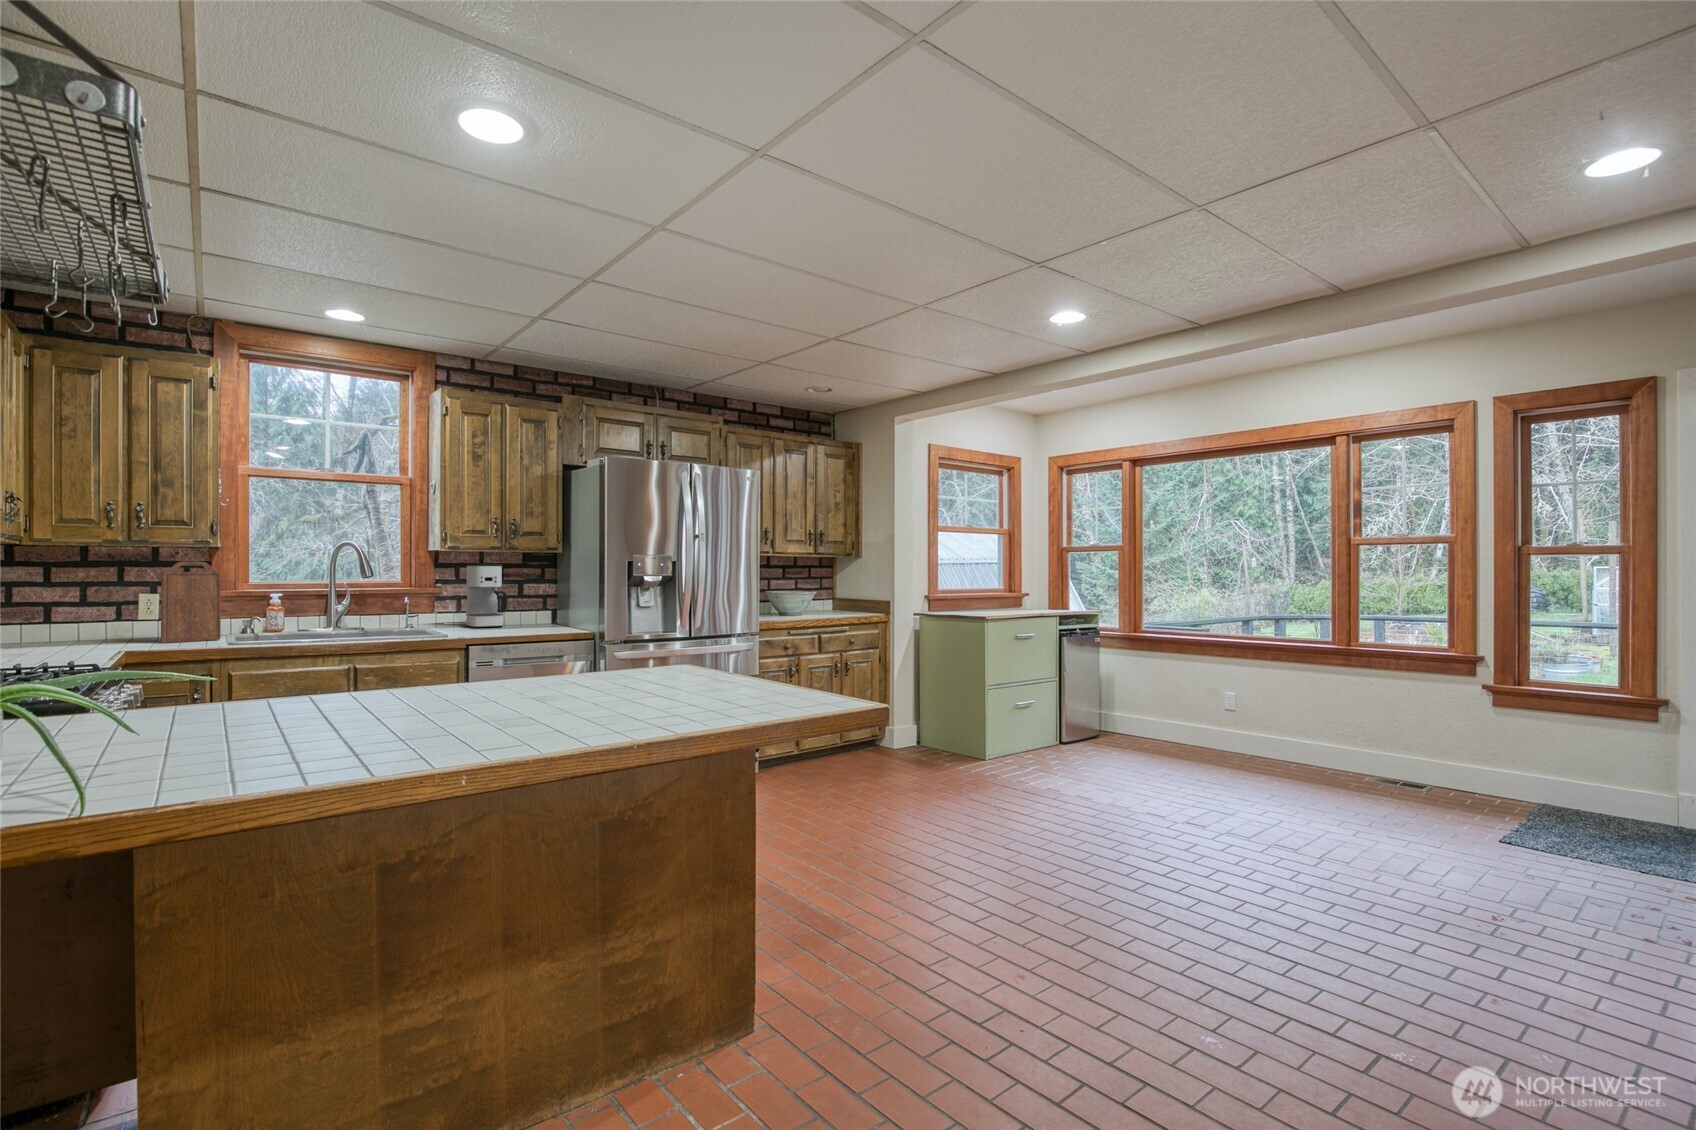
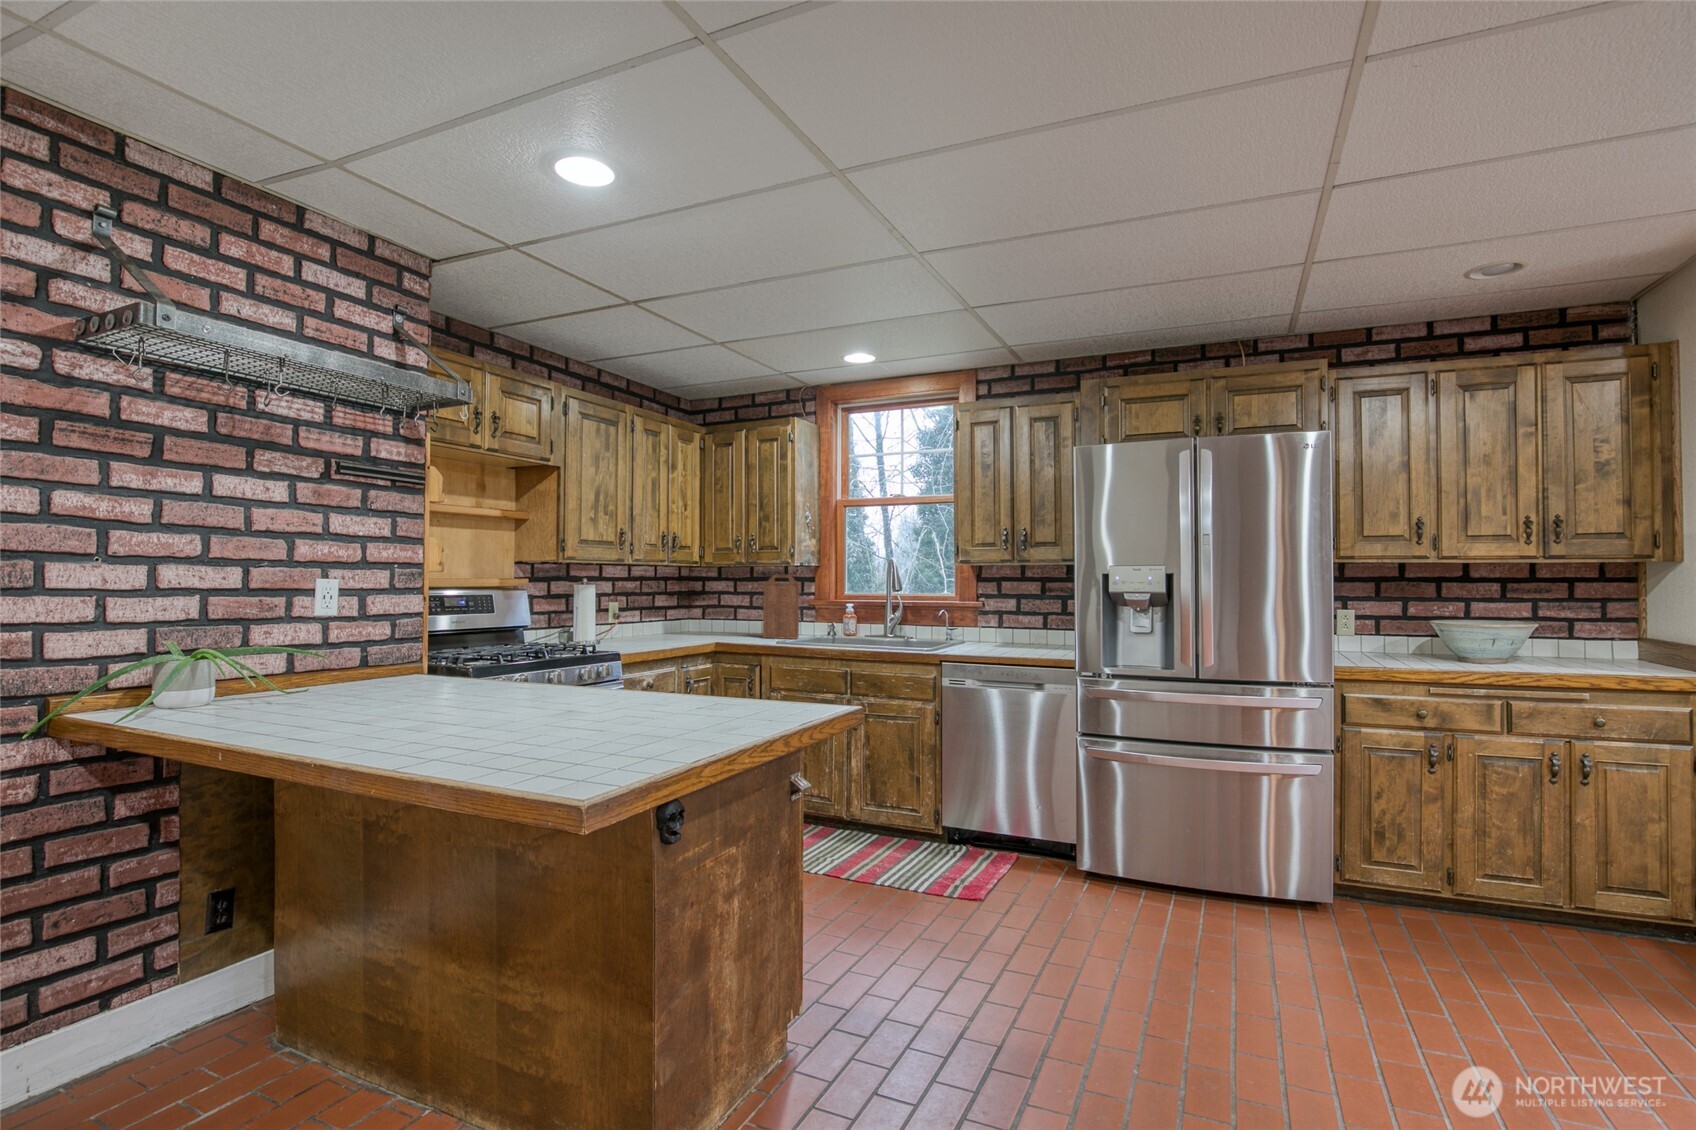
coffee maker: present [466,563,508,627] -> none [998,576,1040,646]

